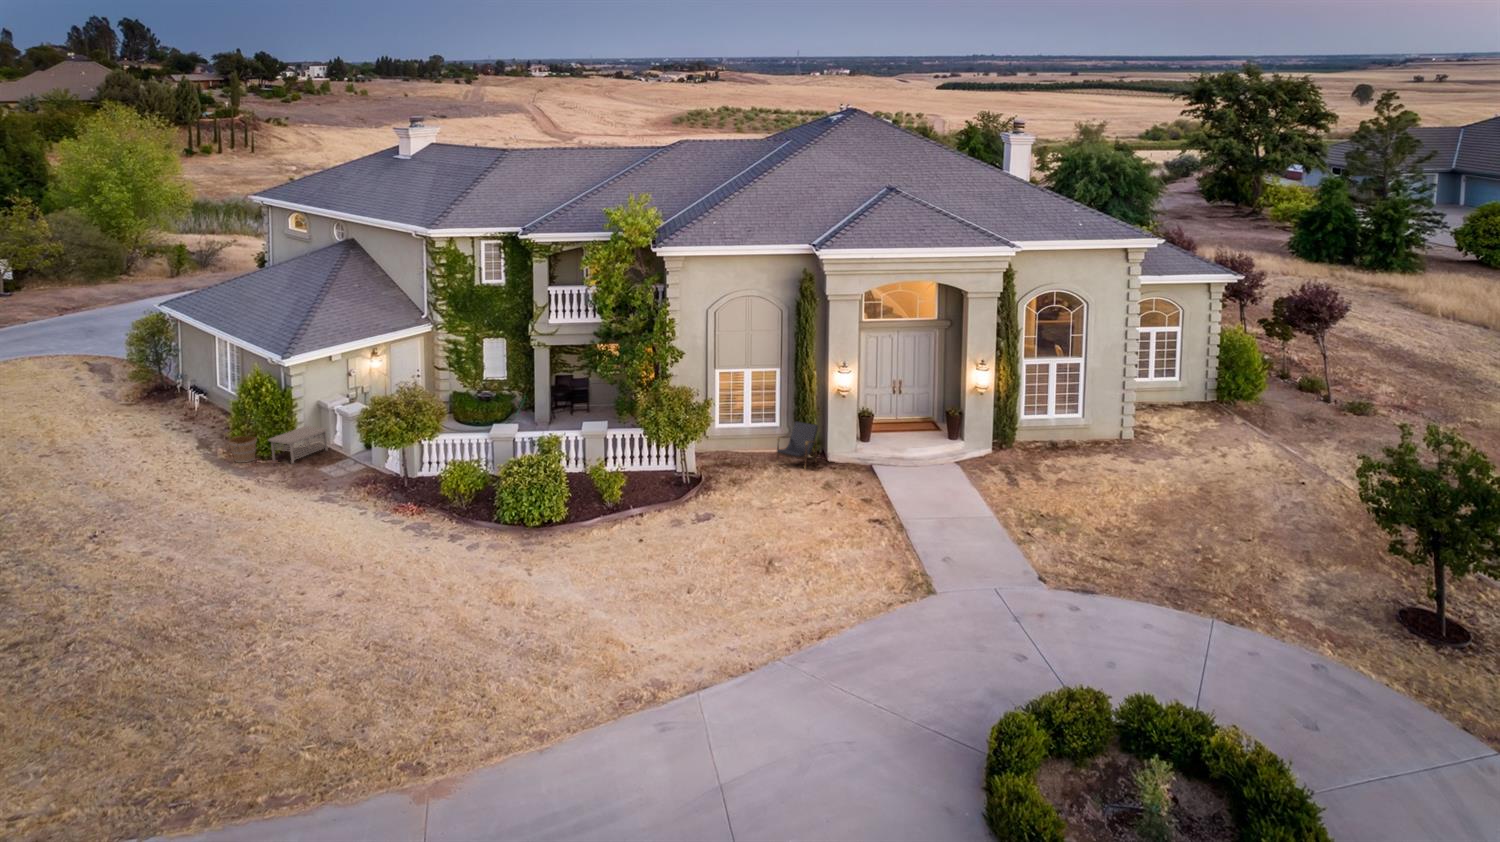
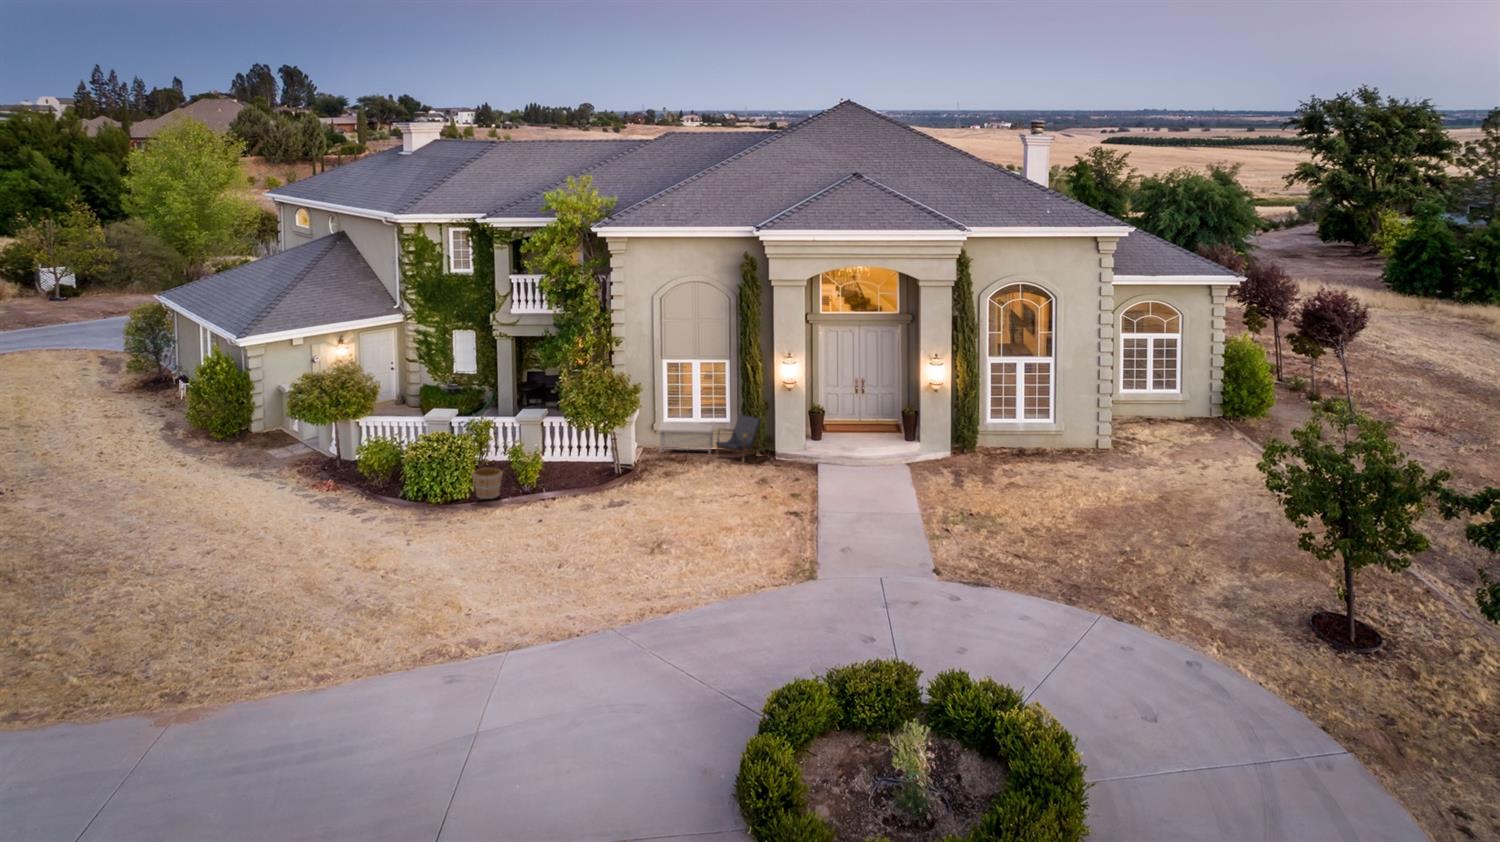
storage bench: present [268,426,328,464] -> present [658,423,714,453]
wooden bucket: present [229,436,257,463] -> present [472,468,503,499]

